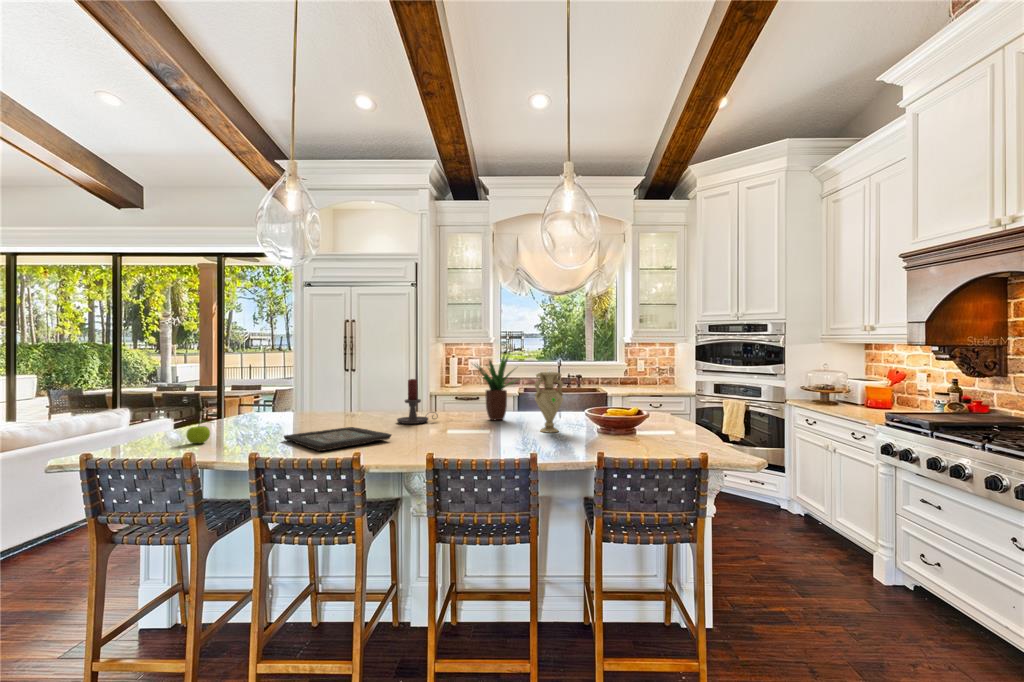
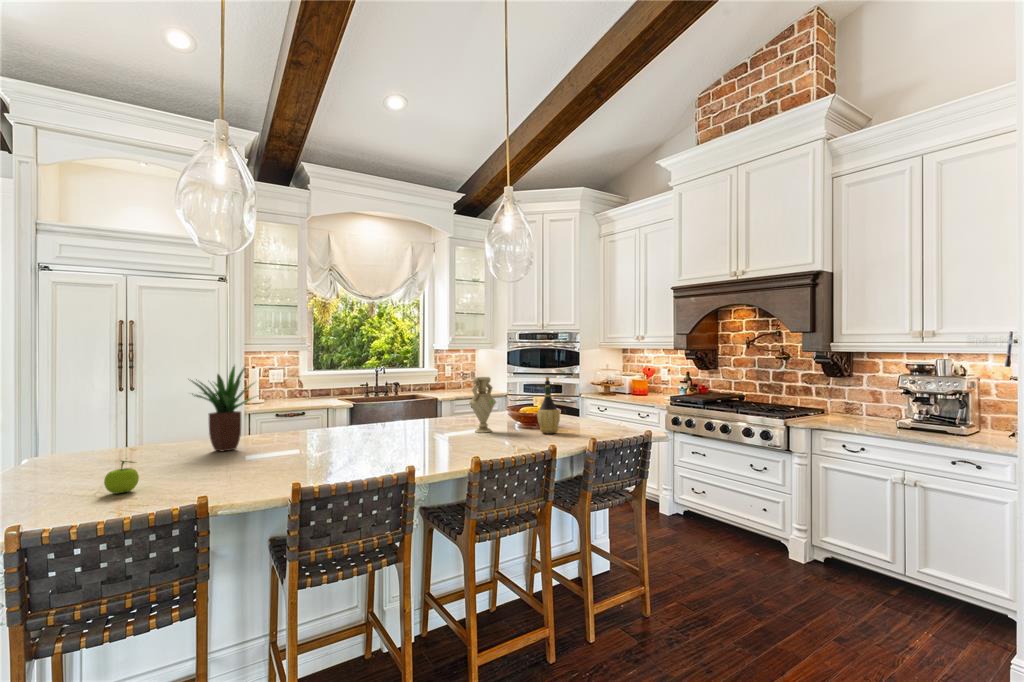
potted plant: present [476,355,514,420] -> present [192,366,252,452]
wine bottle: none [592,375,620,442] -> present [537,377,560,433]
candle holder: present [397,379,438,424] -> none [309,391,354,442]
decorative tray: present [284,427,391,451] -> none [239,449,372,474]

